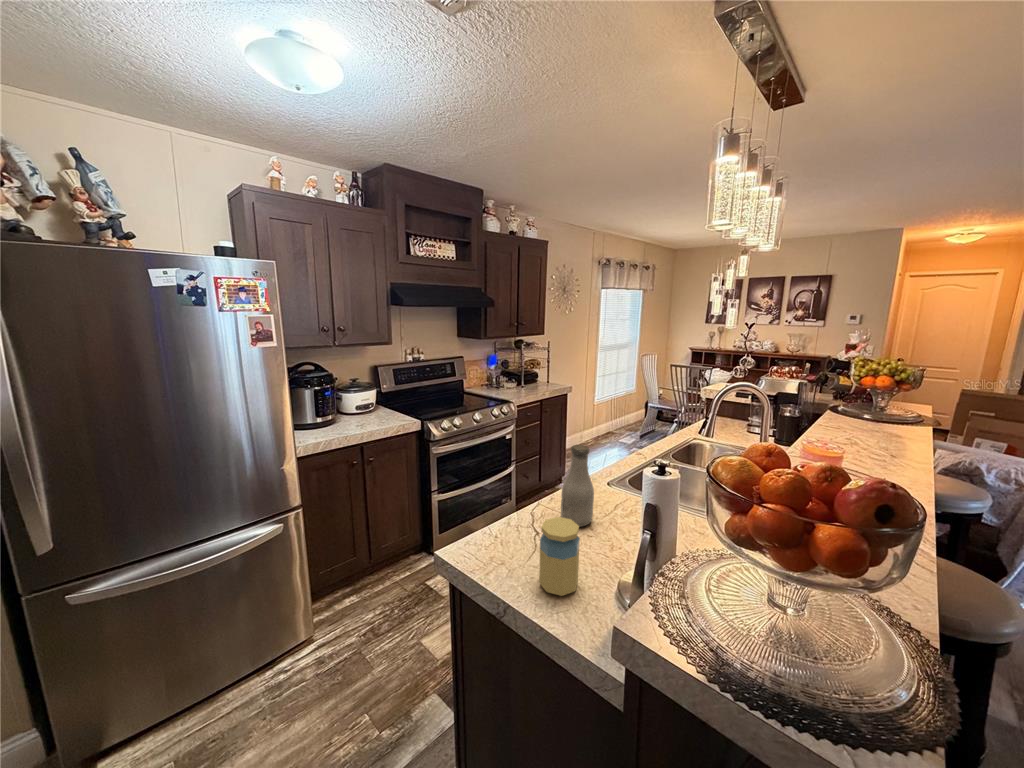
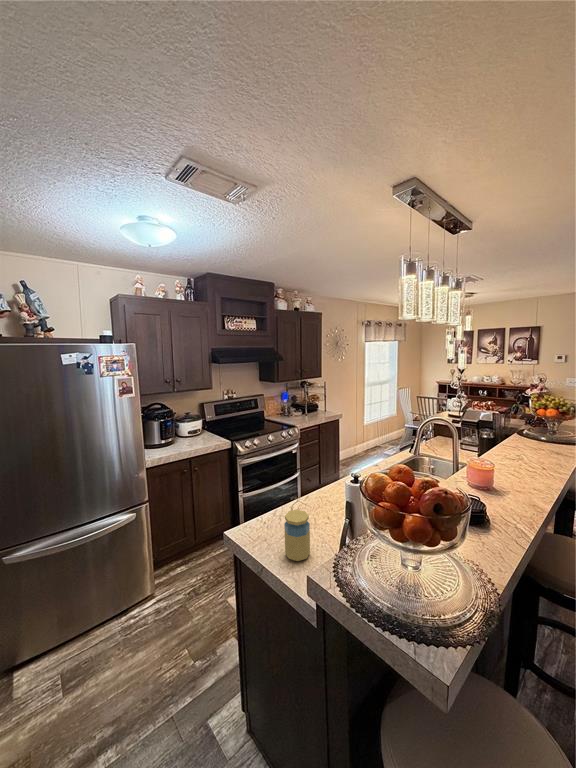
bottle: present [561,445,594,527] -> none [309,462,330,517]

